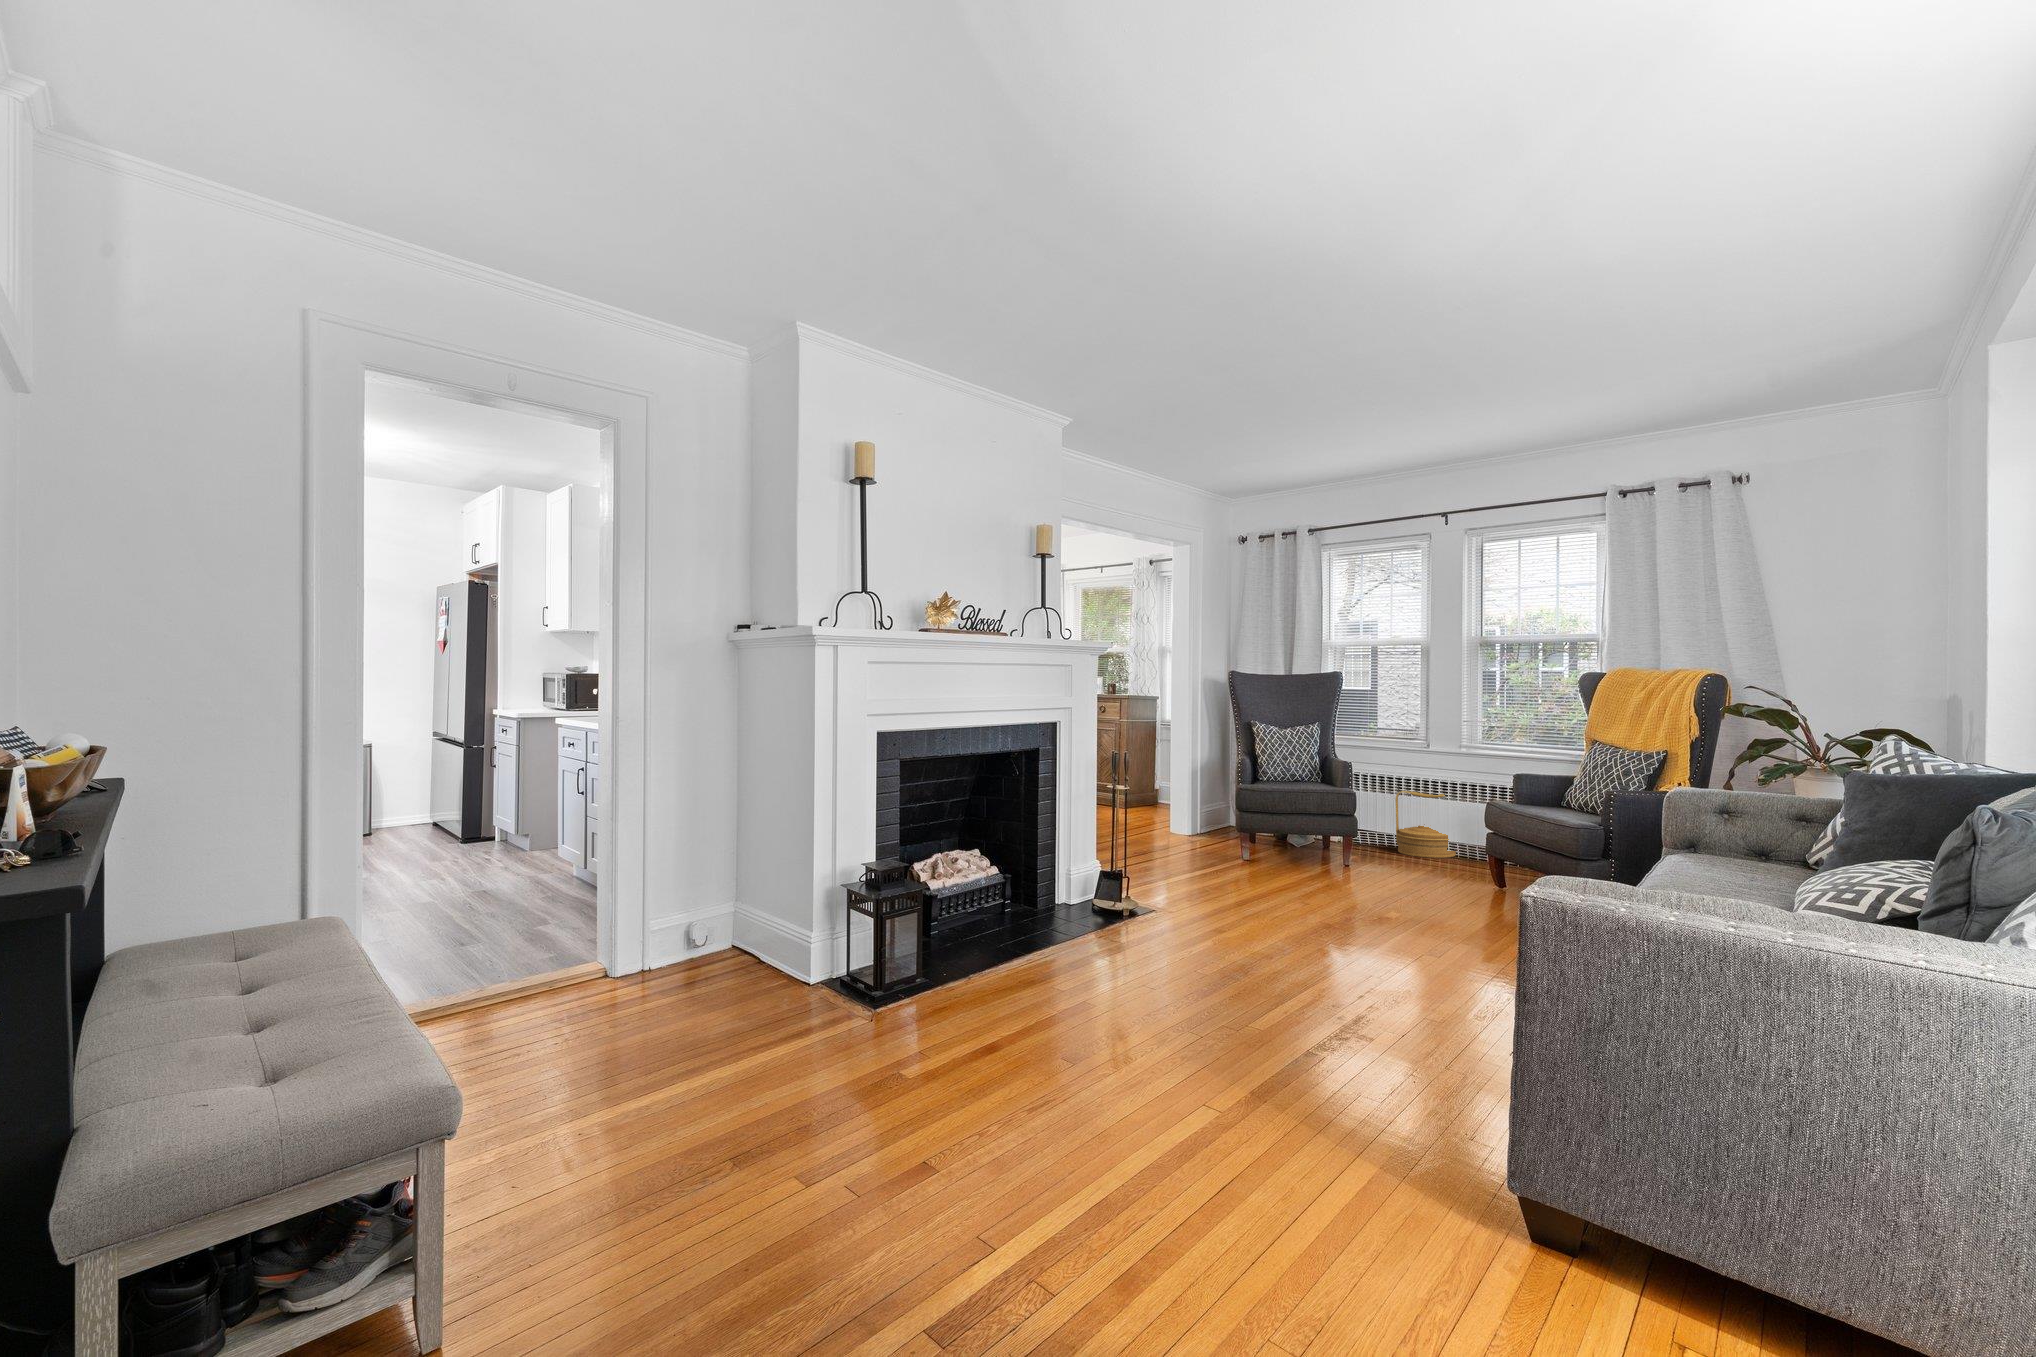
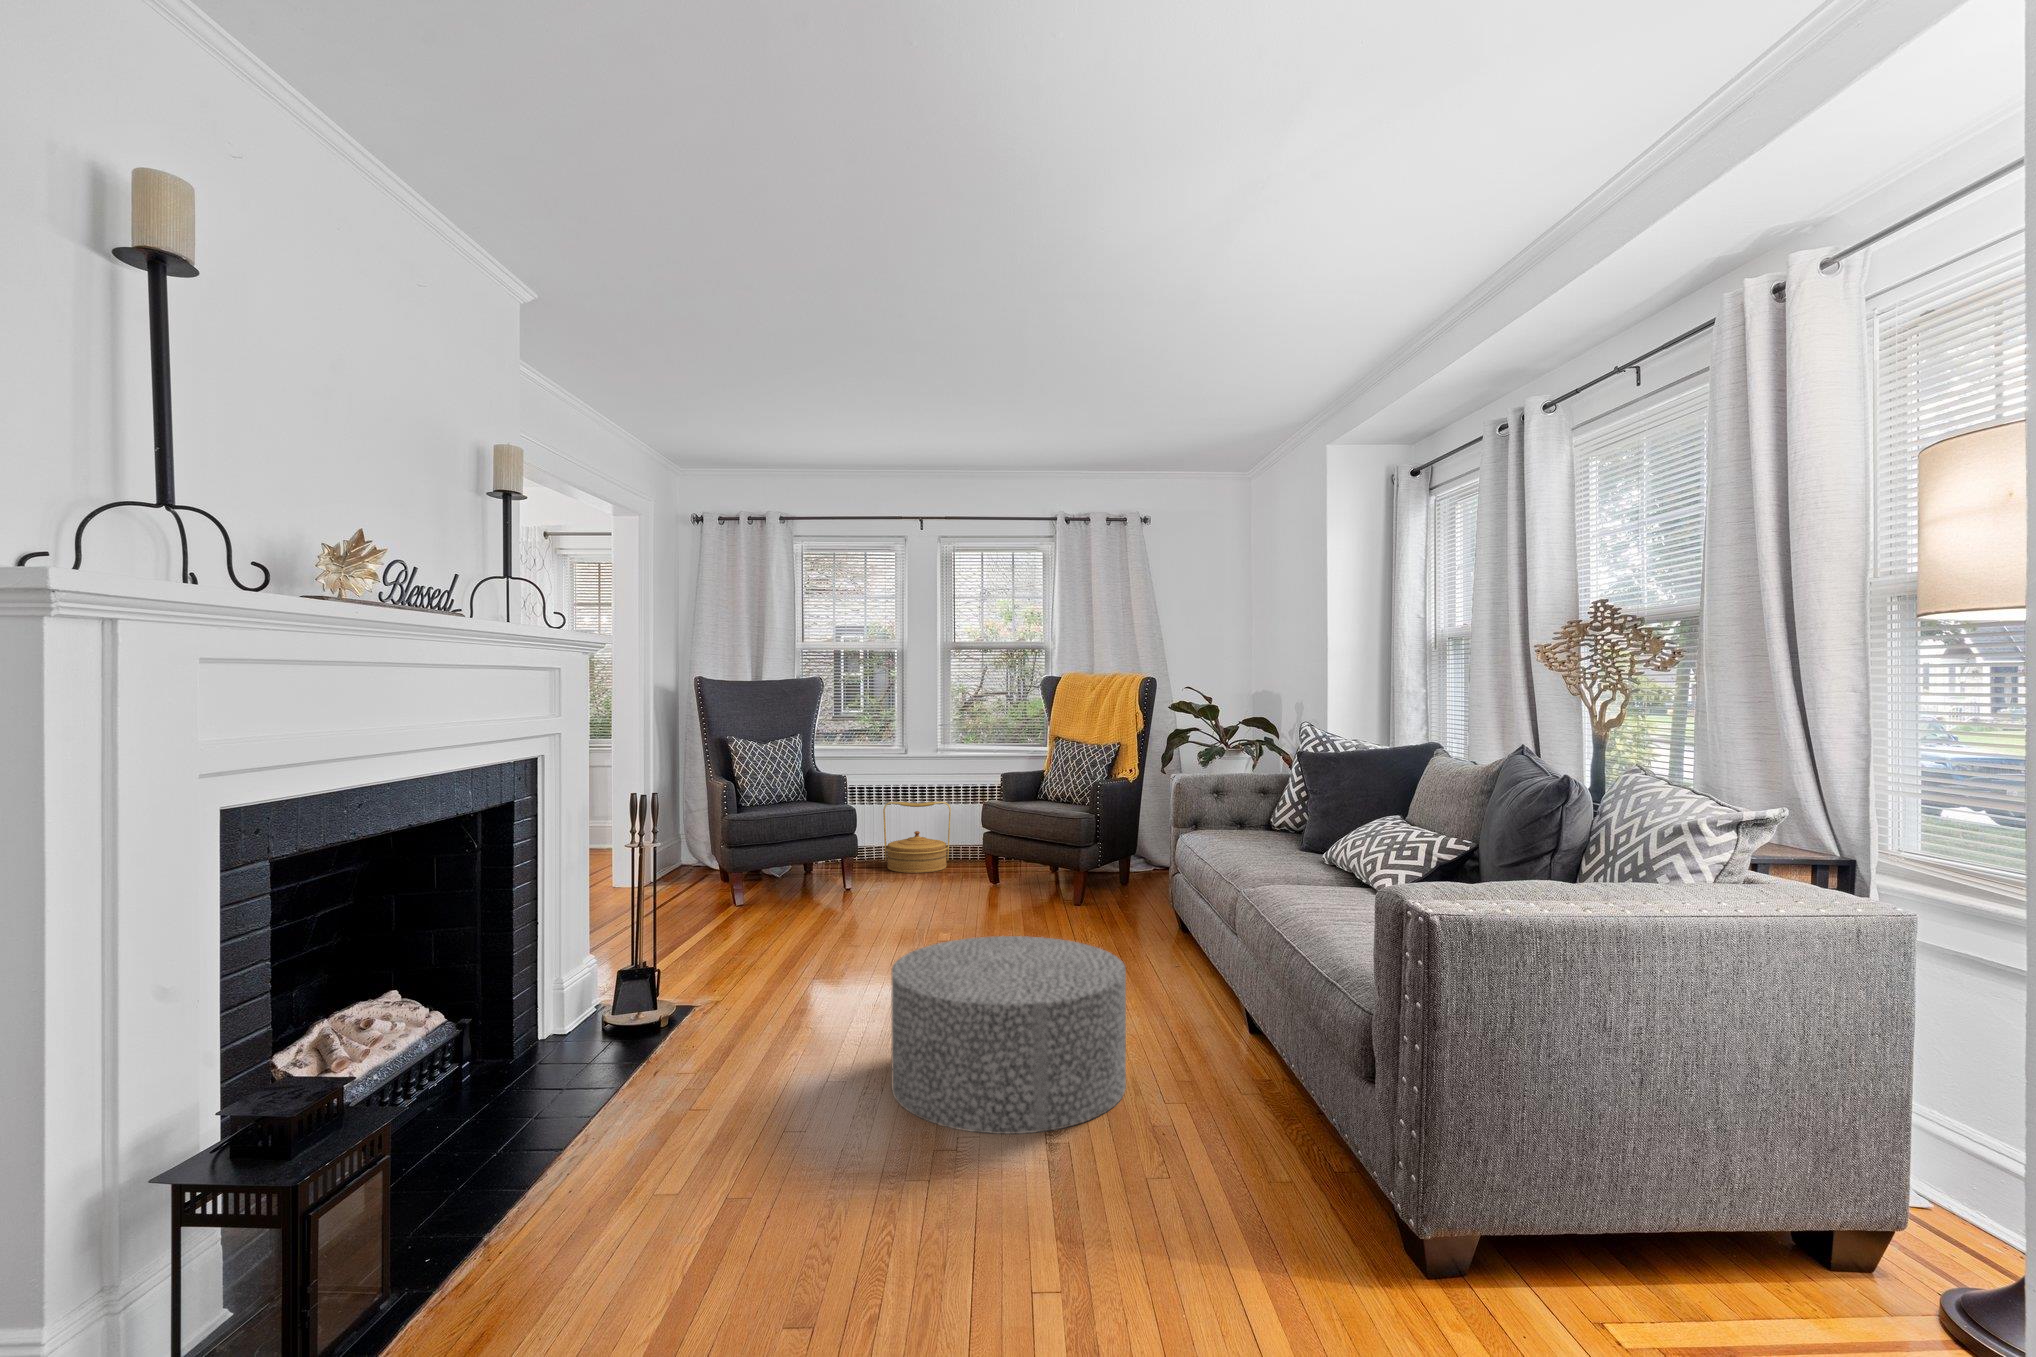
ottoman: none [1230,870,1406,991] -> present [891,936,1126,1134]

